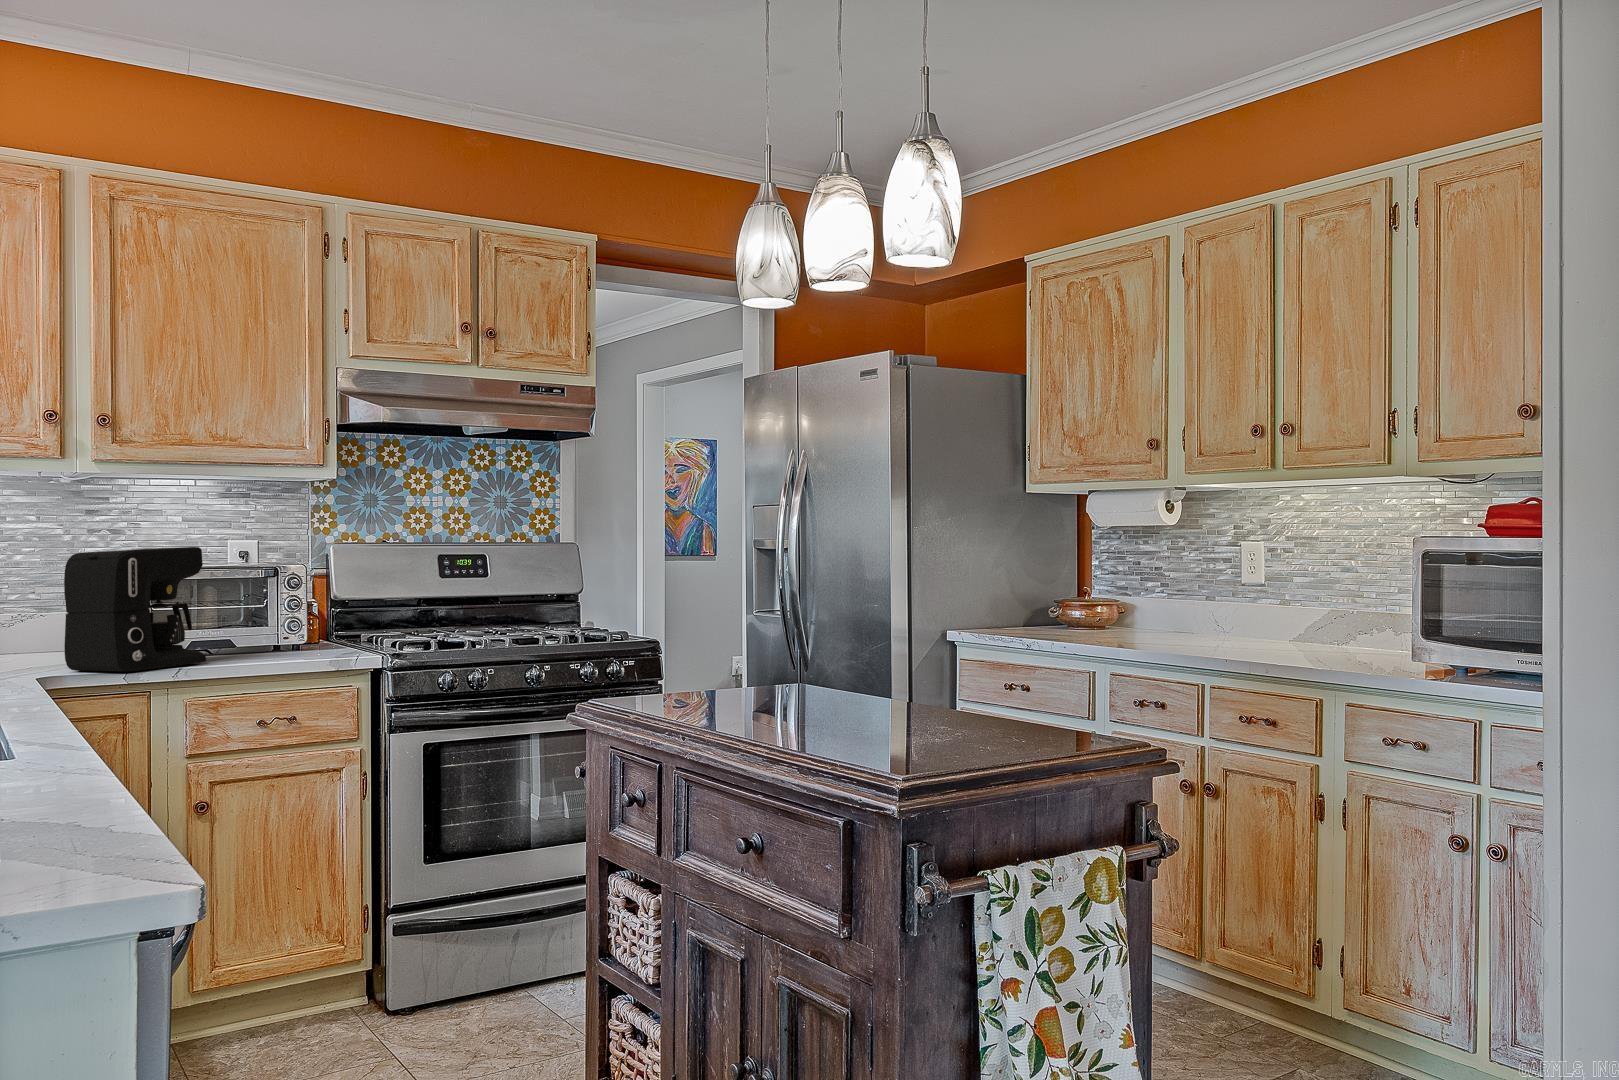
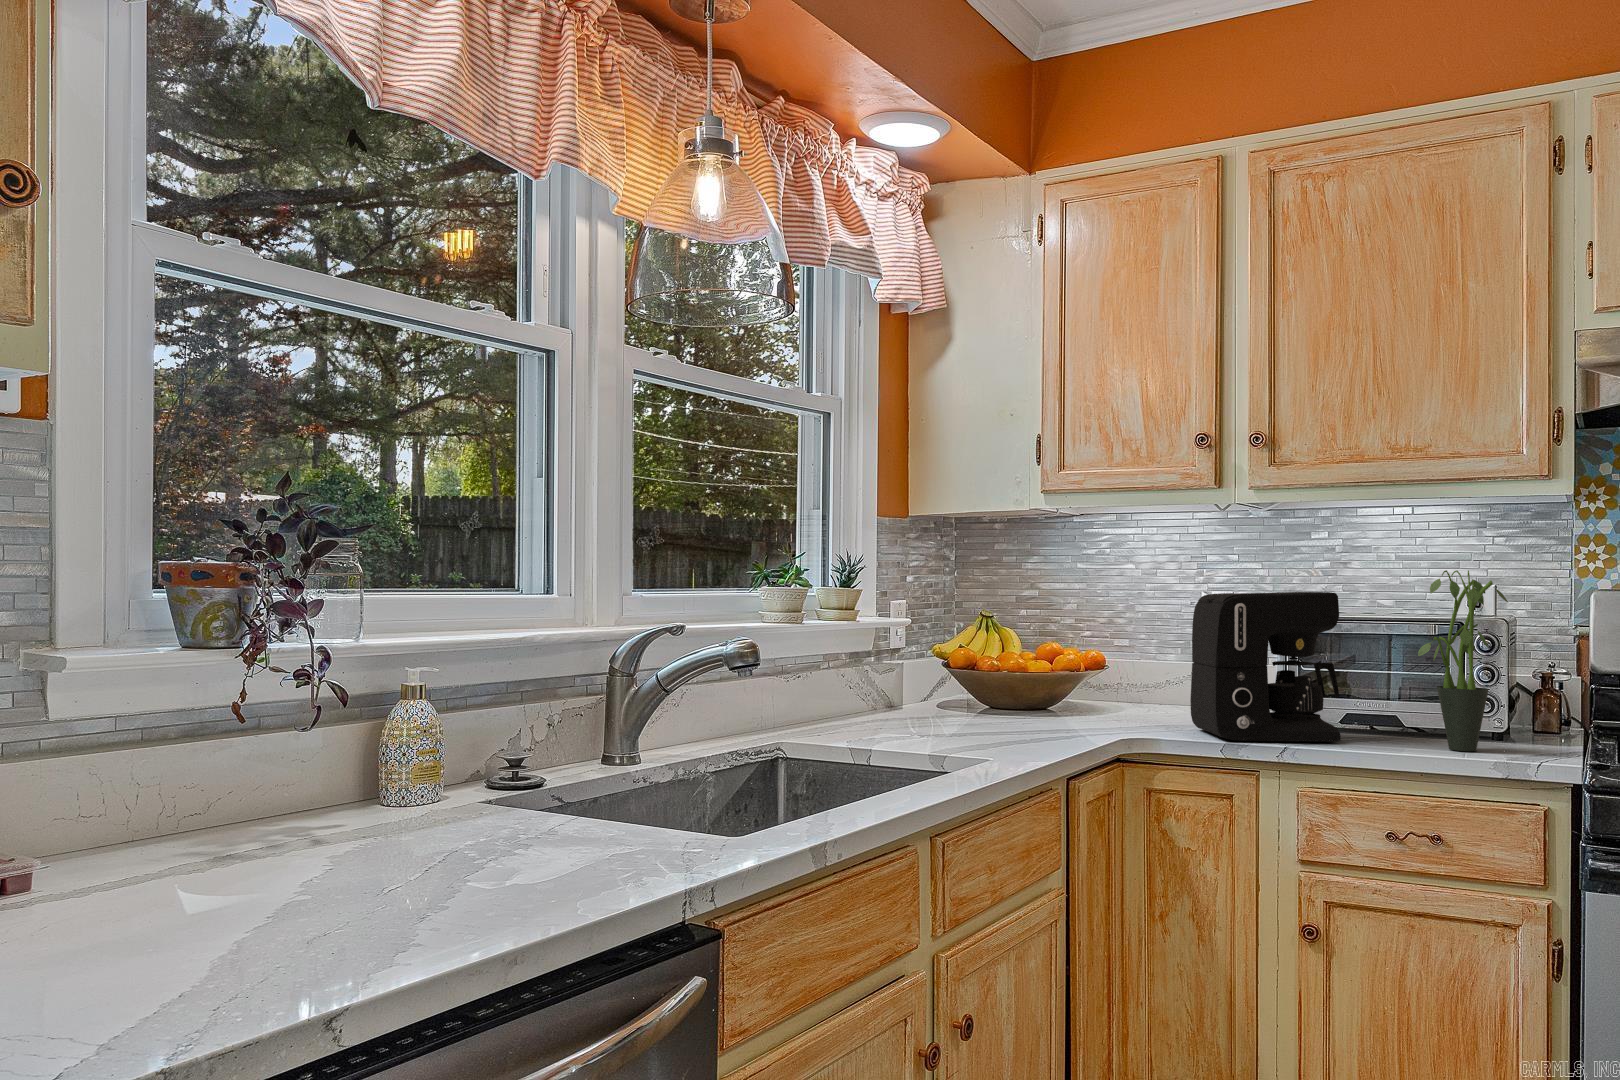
potted plant: none [259,528,318,656] -> present [1418,570,1508,751]

